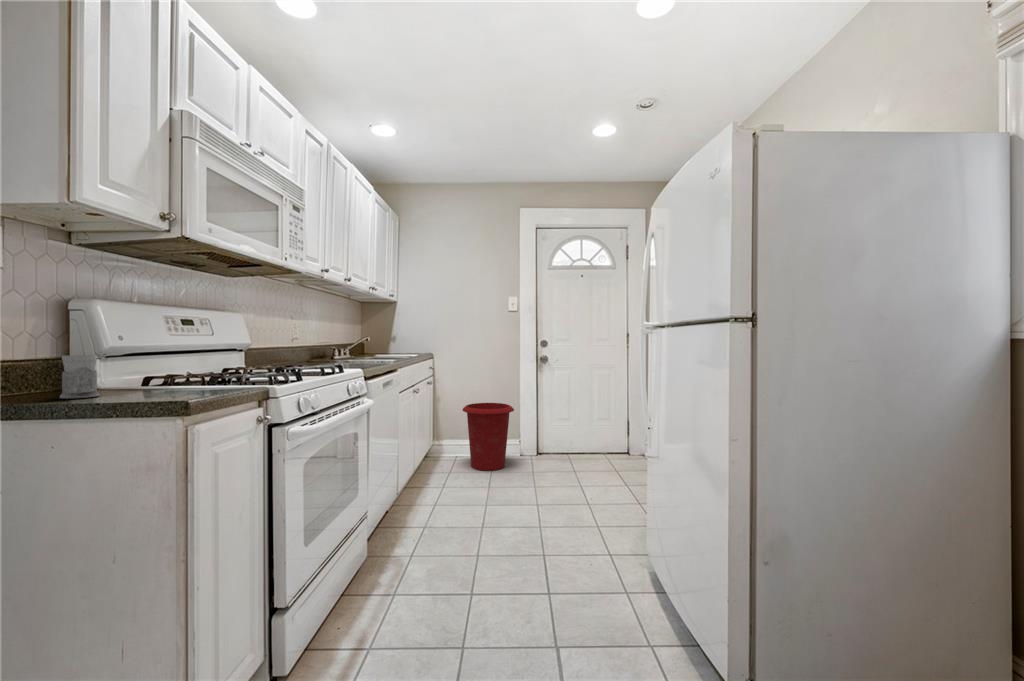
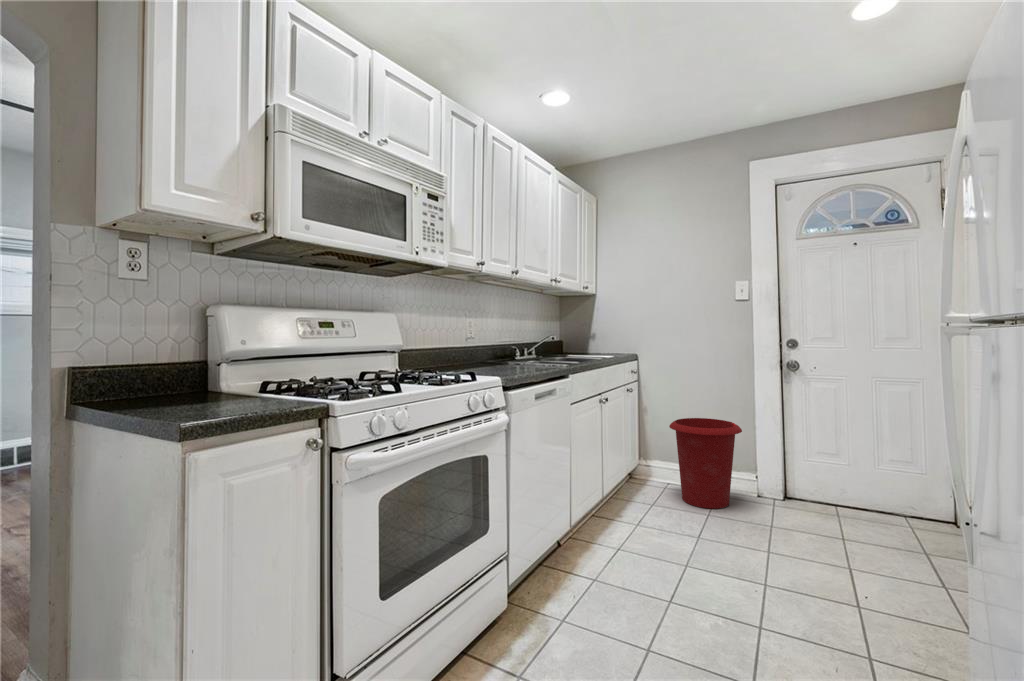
mug: present [60,355,99,399] -> none [139,363,176,407]

